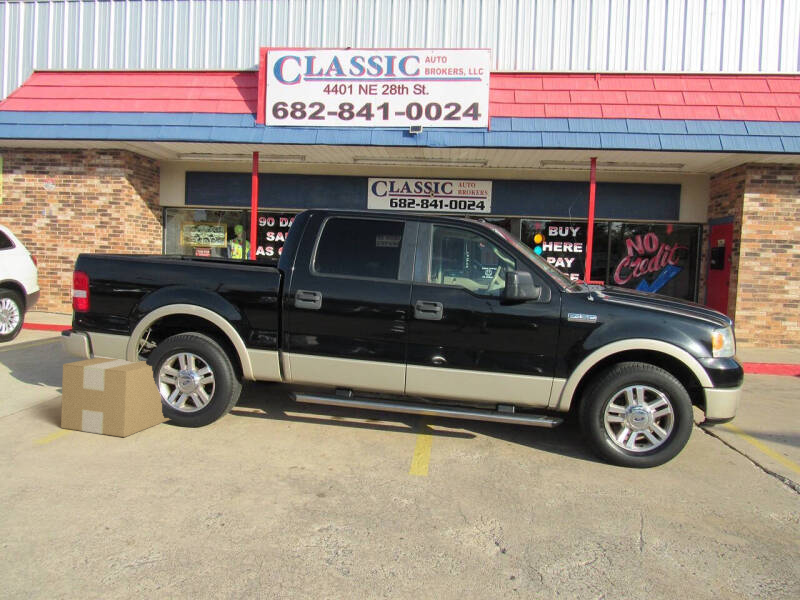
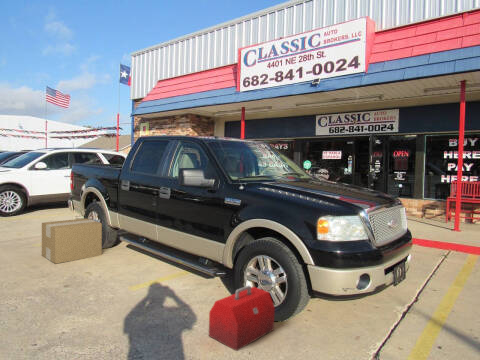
toolbox: none [523,418,577,493] -> present [209,286,275,351]

